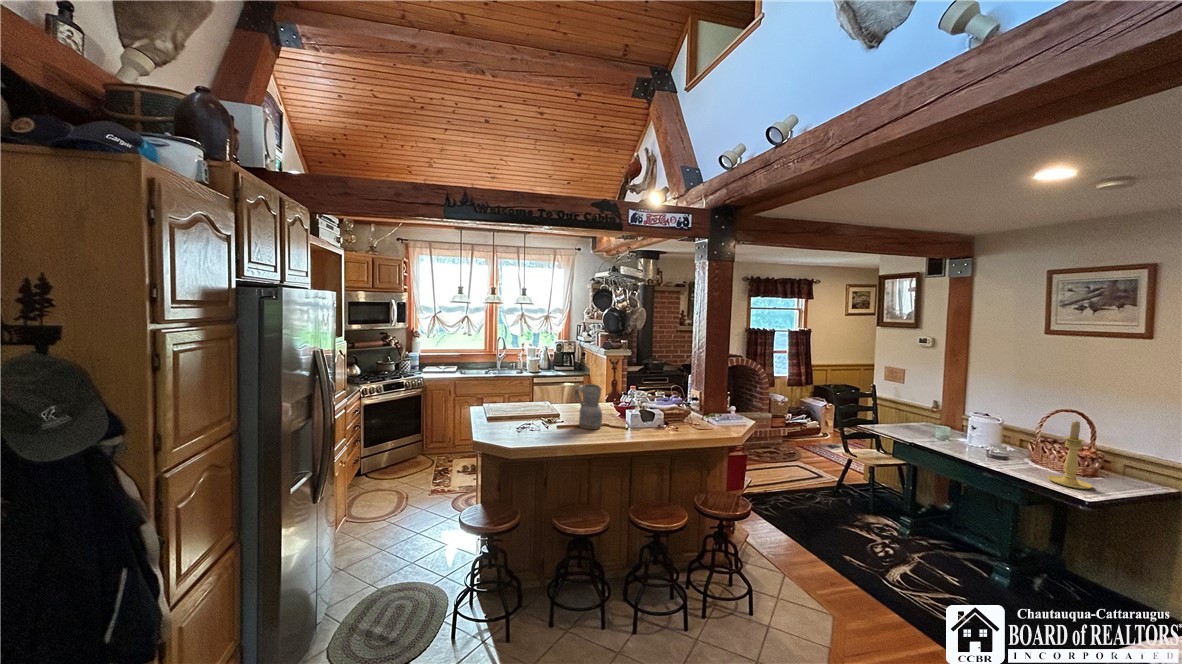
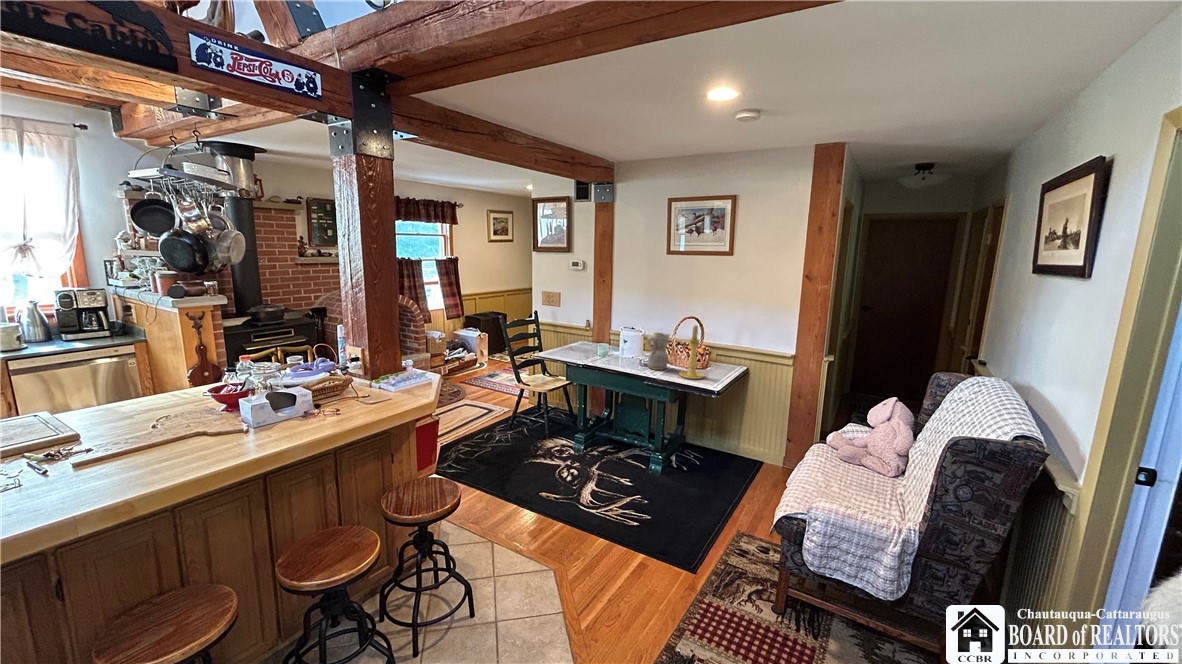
ceramic pitcher: present [575,384,602,429] -> present [647,333,669,370]

